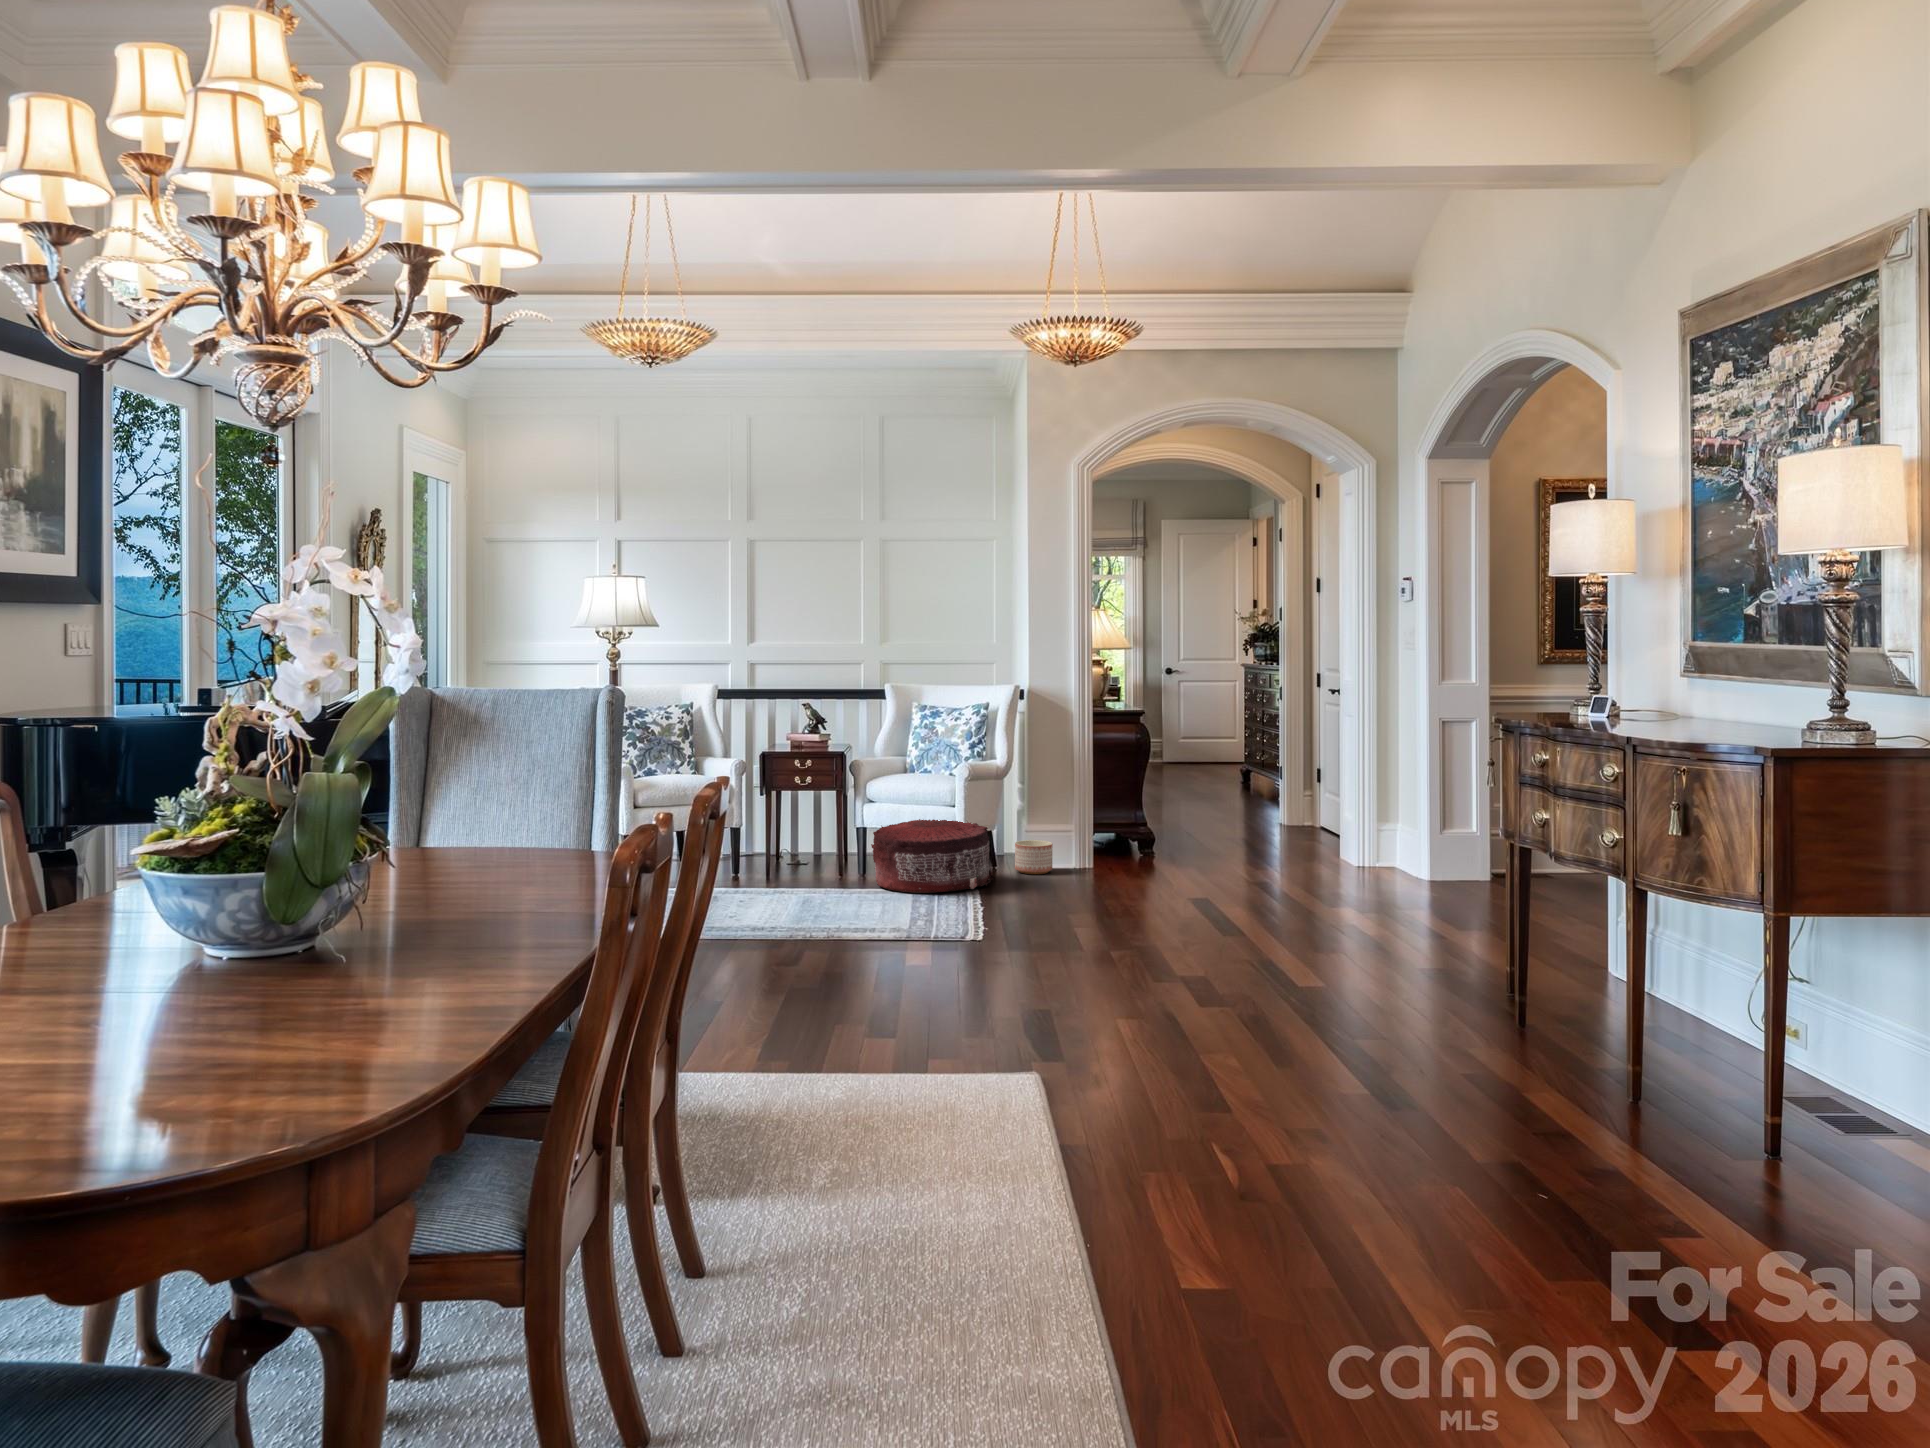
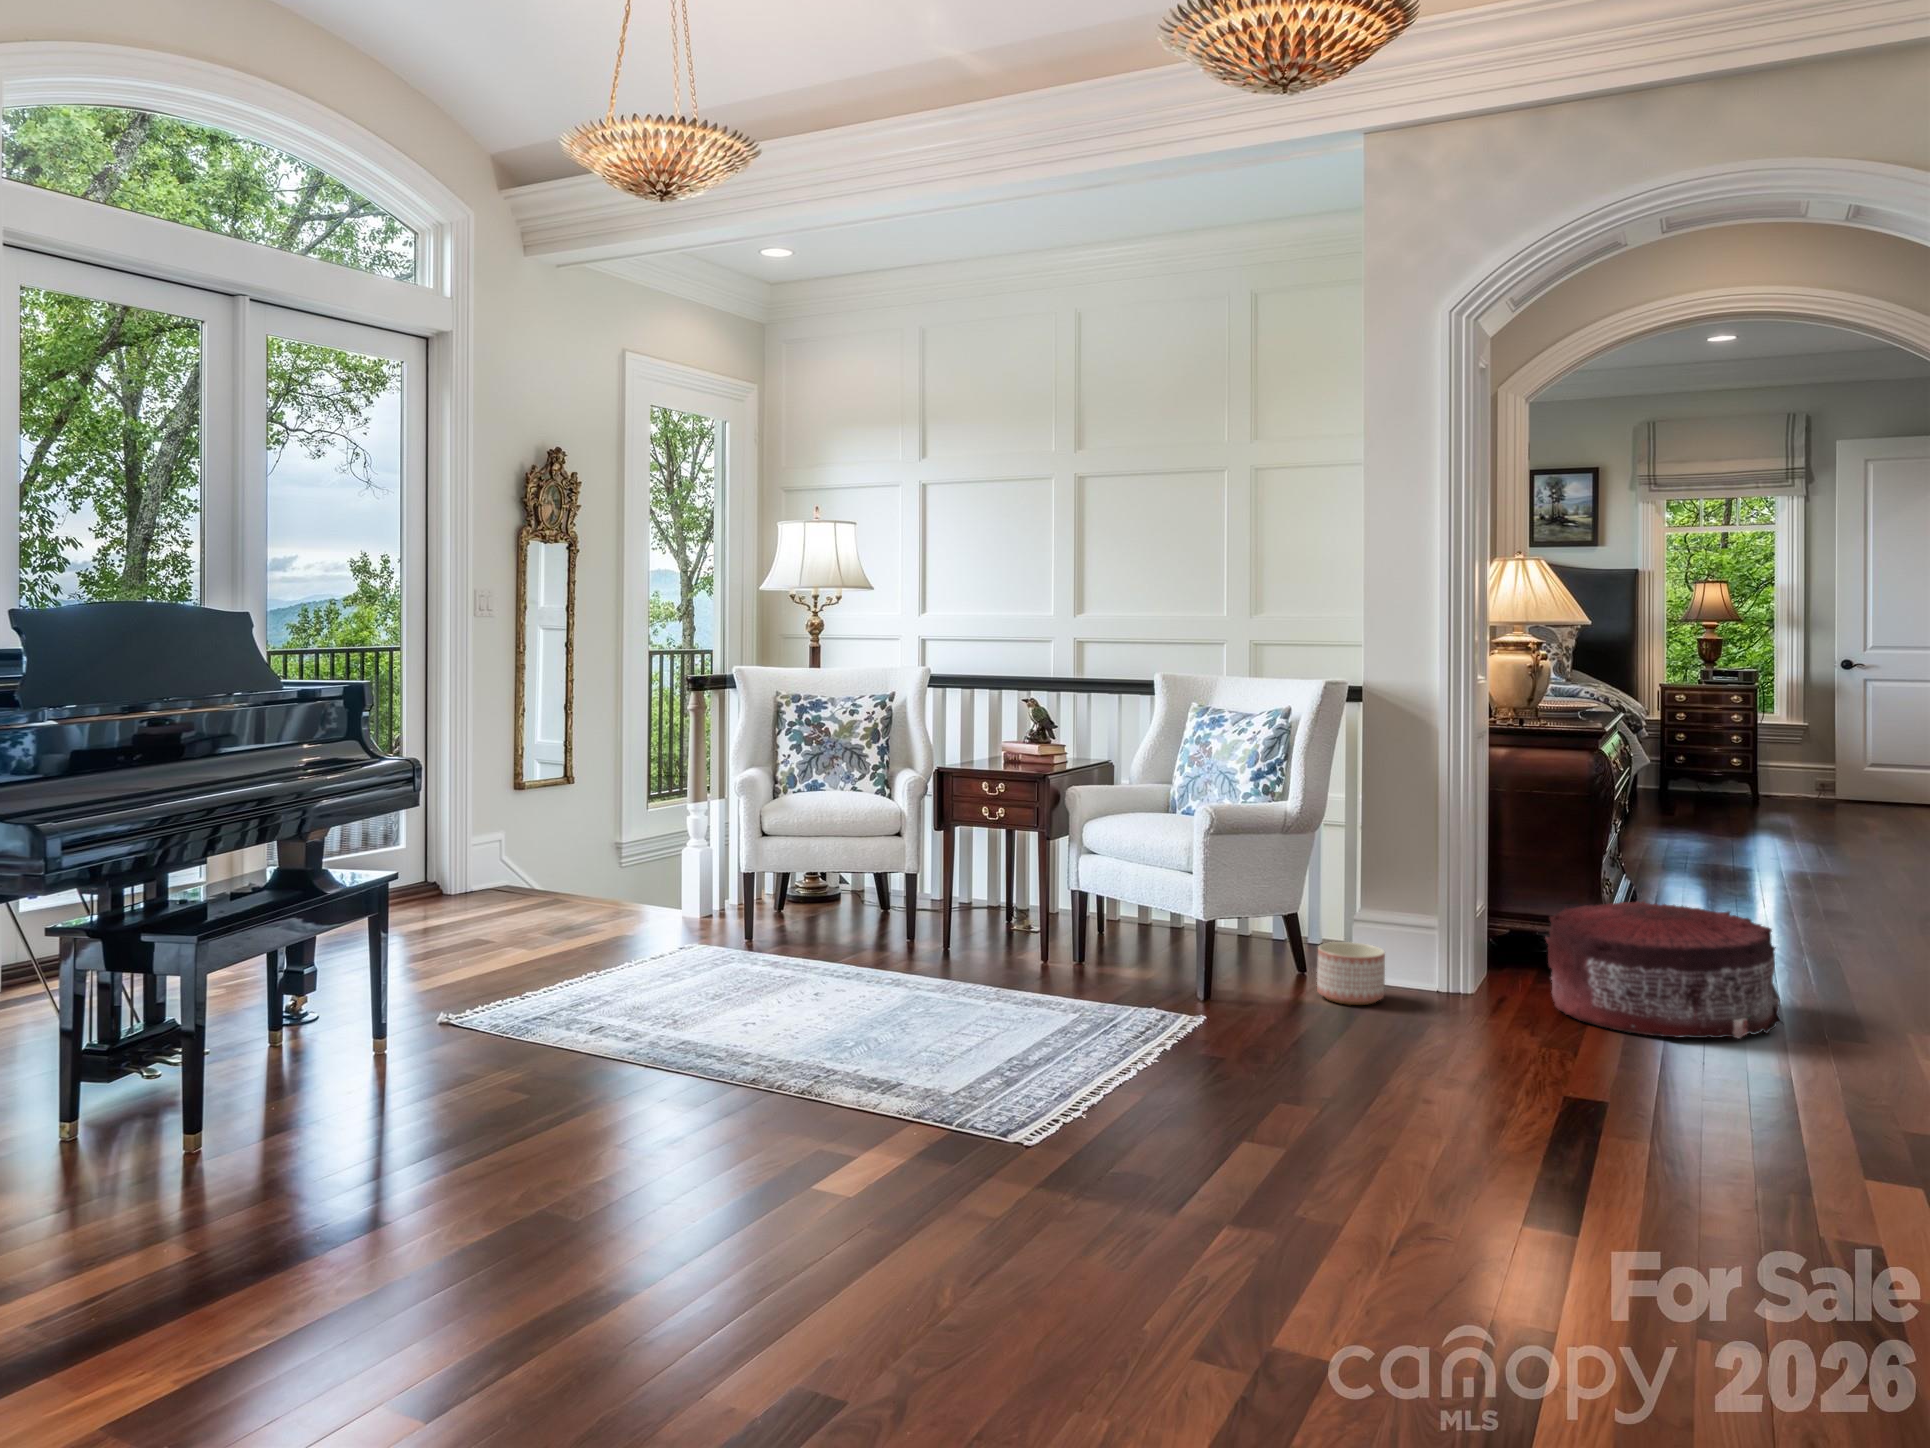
pouf: present [871,819,994,893] -> present [1545,901,1783,1039]

